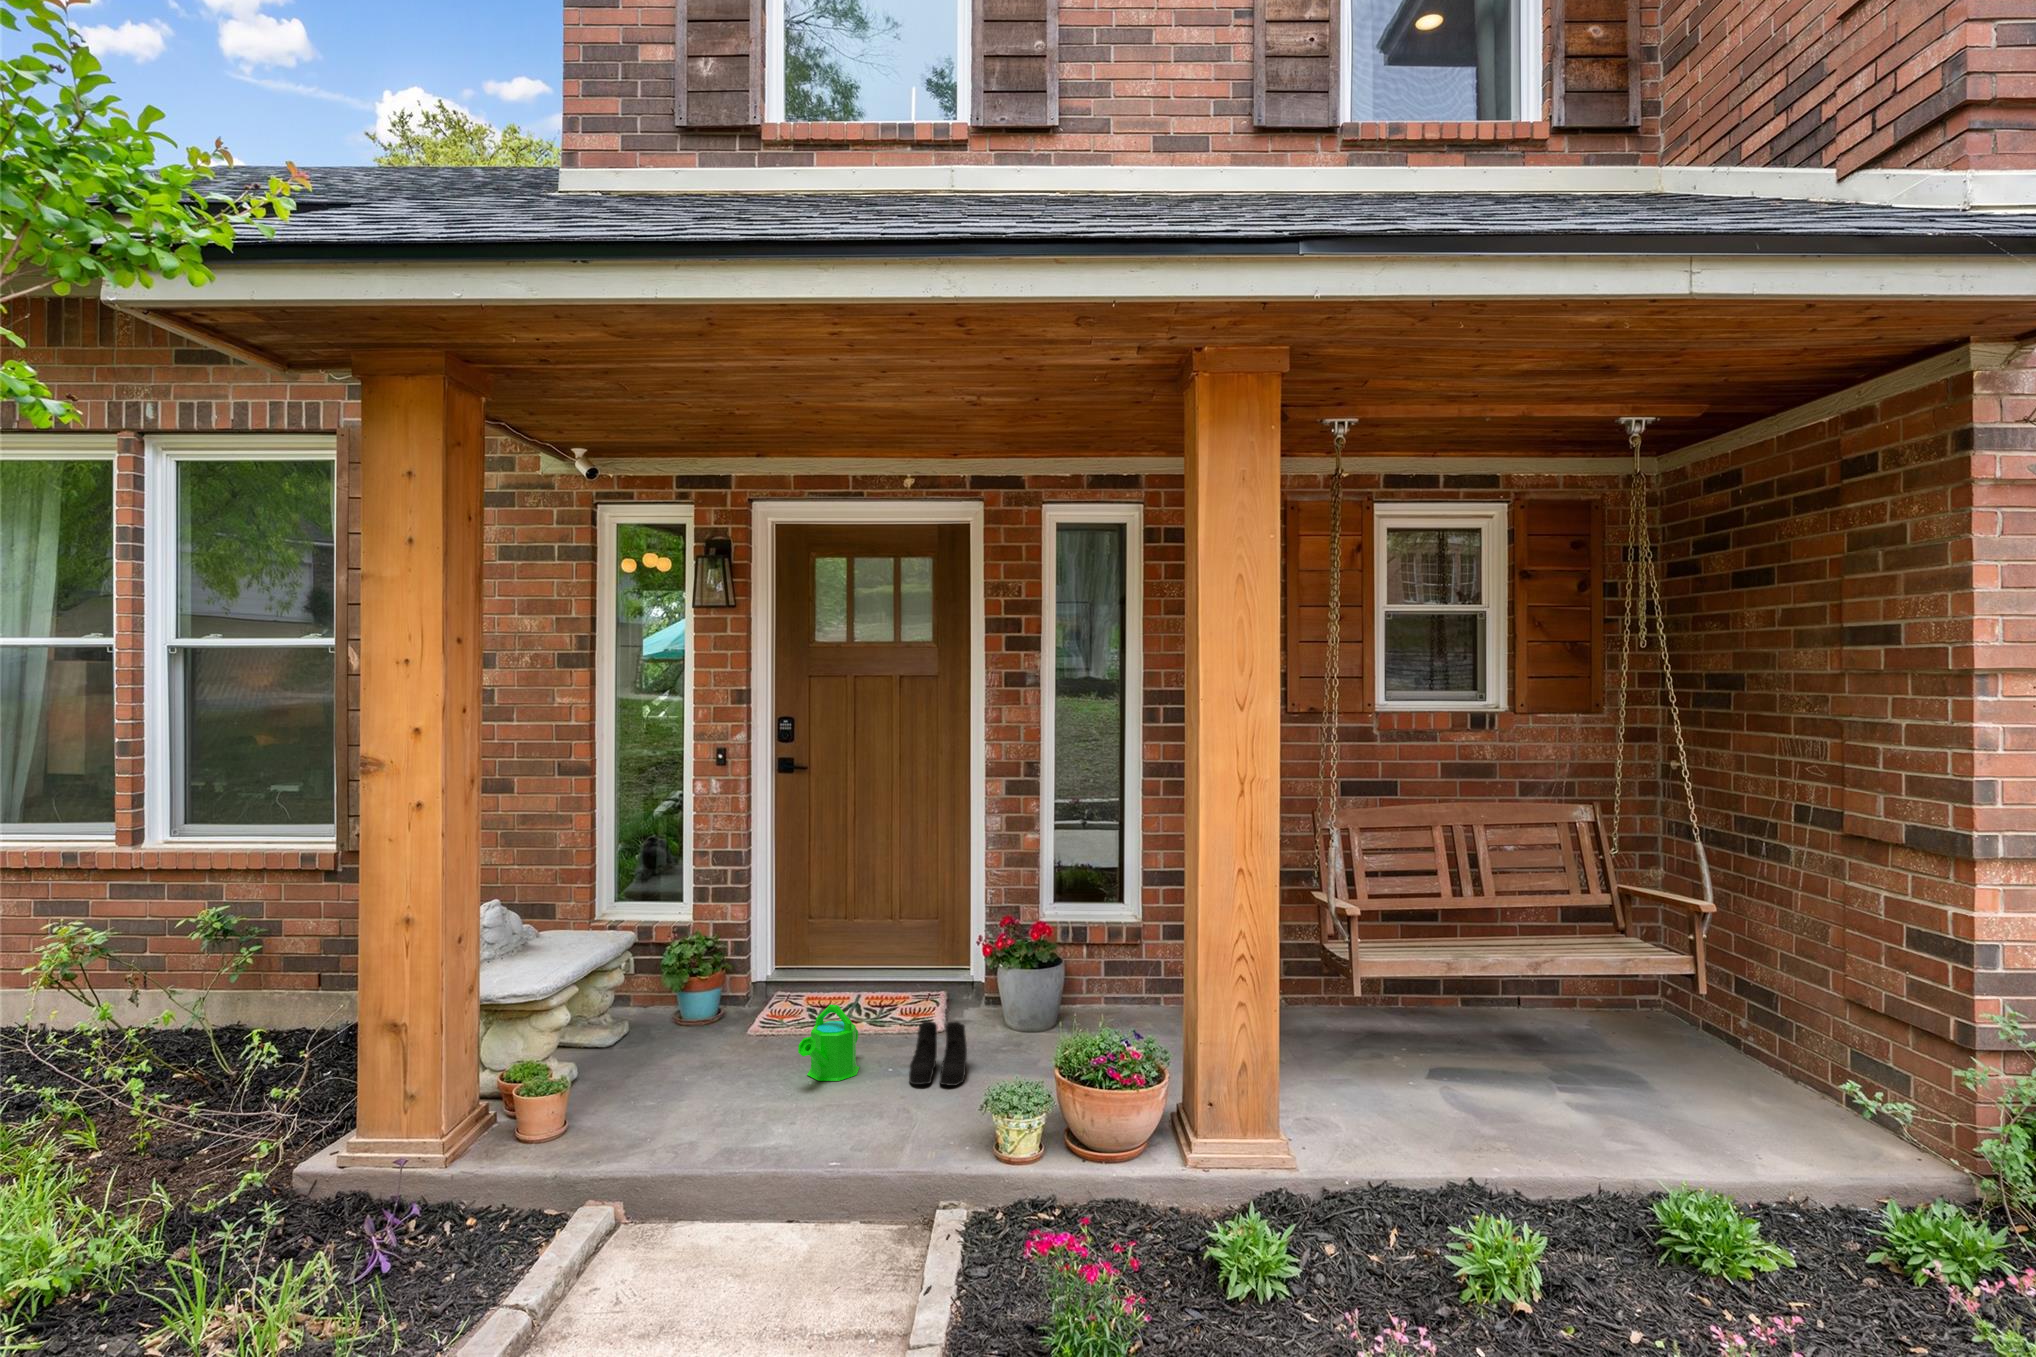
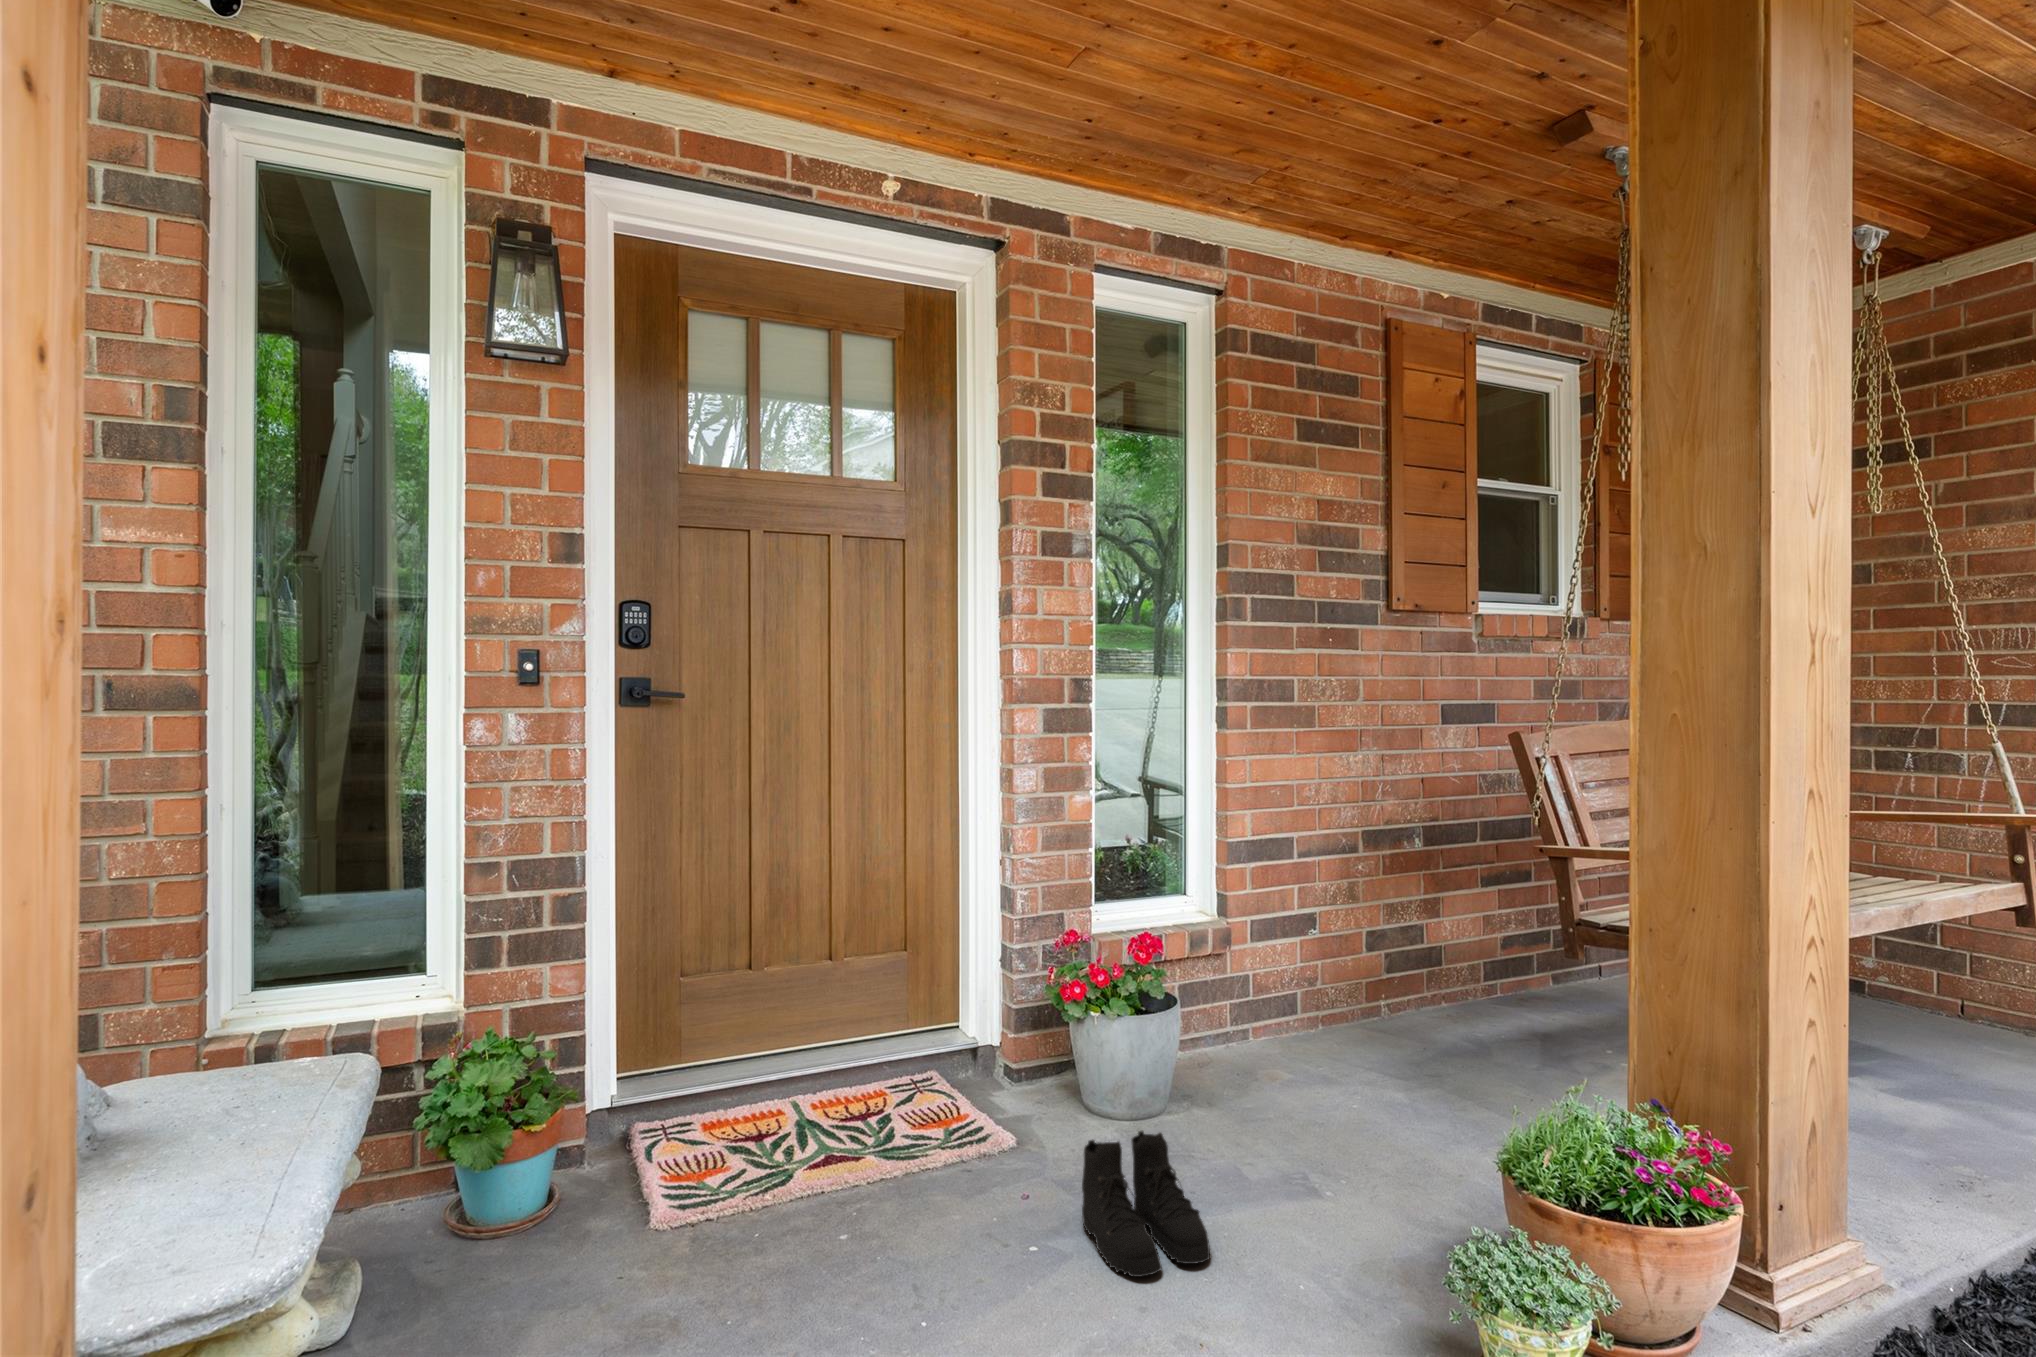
watering can: present [798,1004,860,1081] -> none [888,1145,998,1316]

